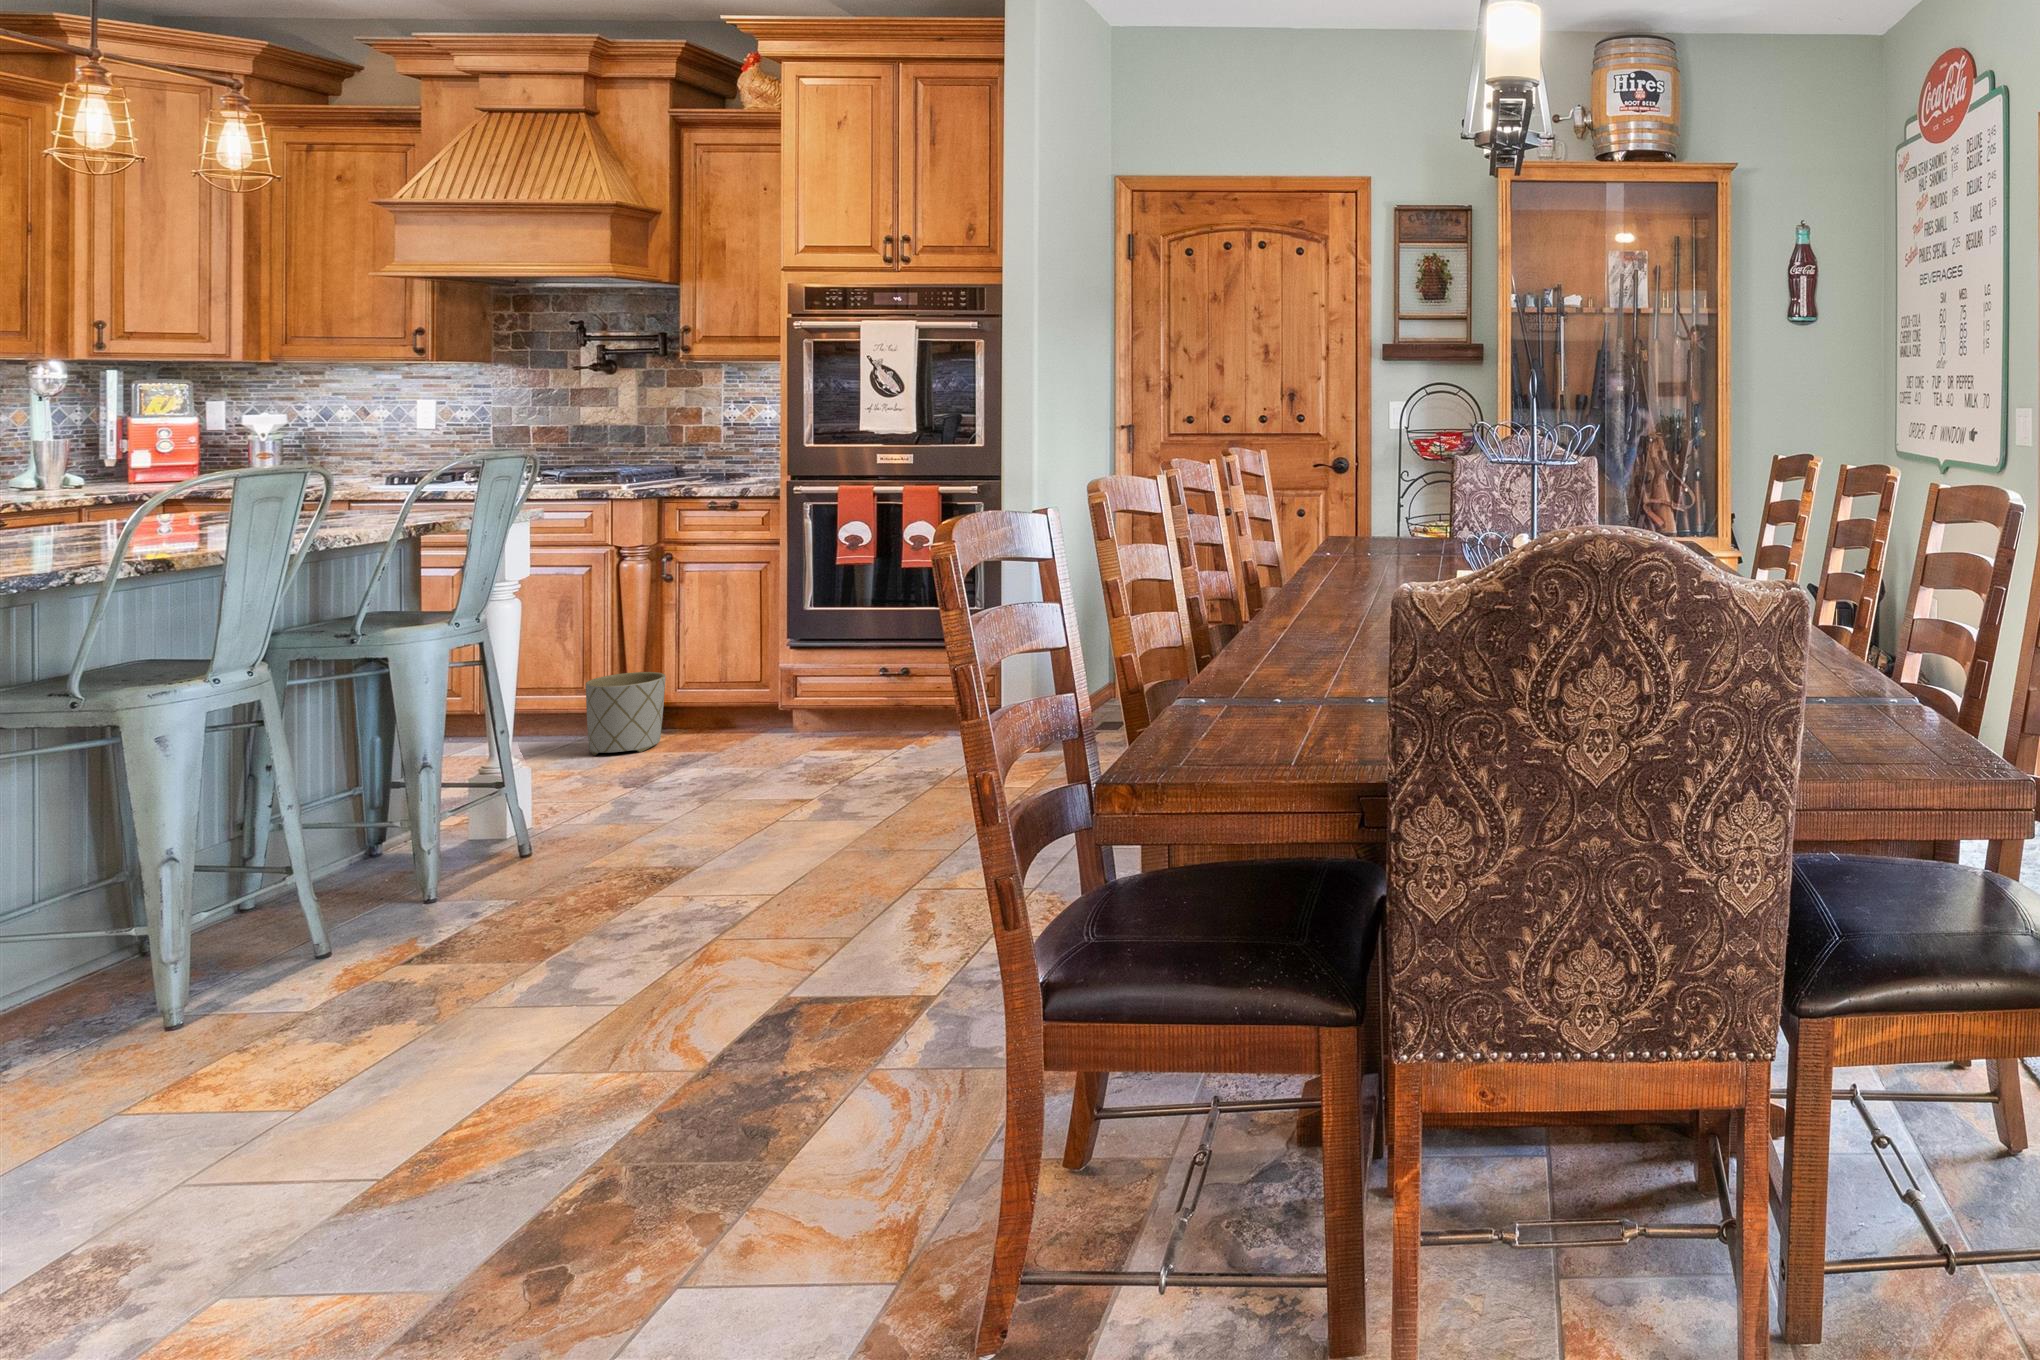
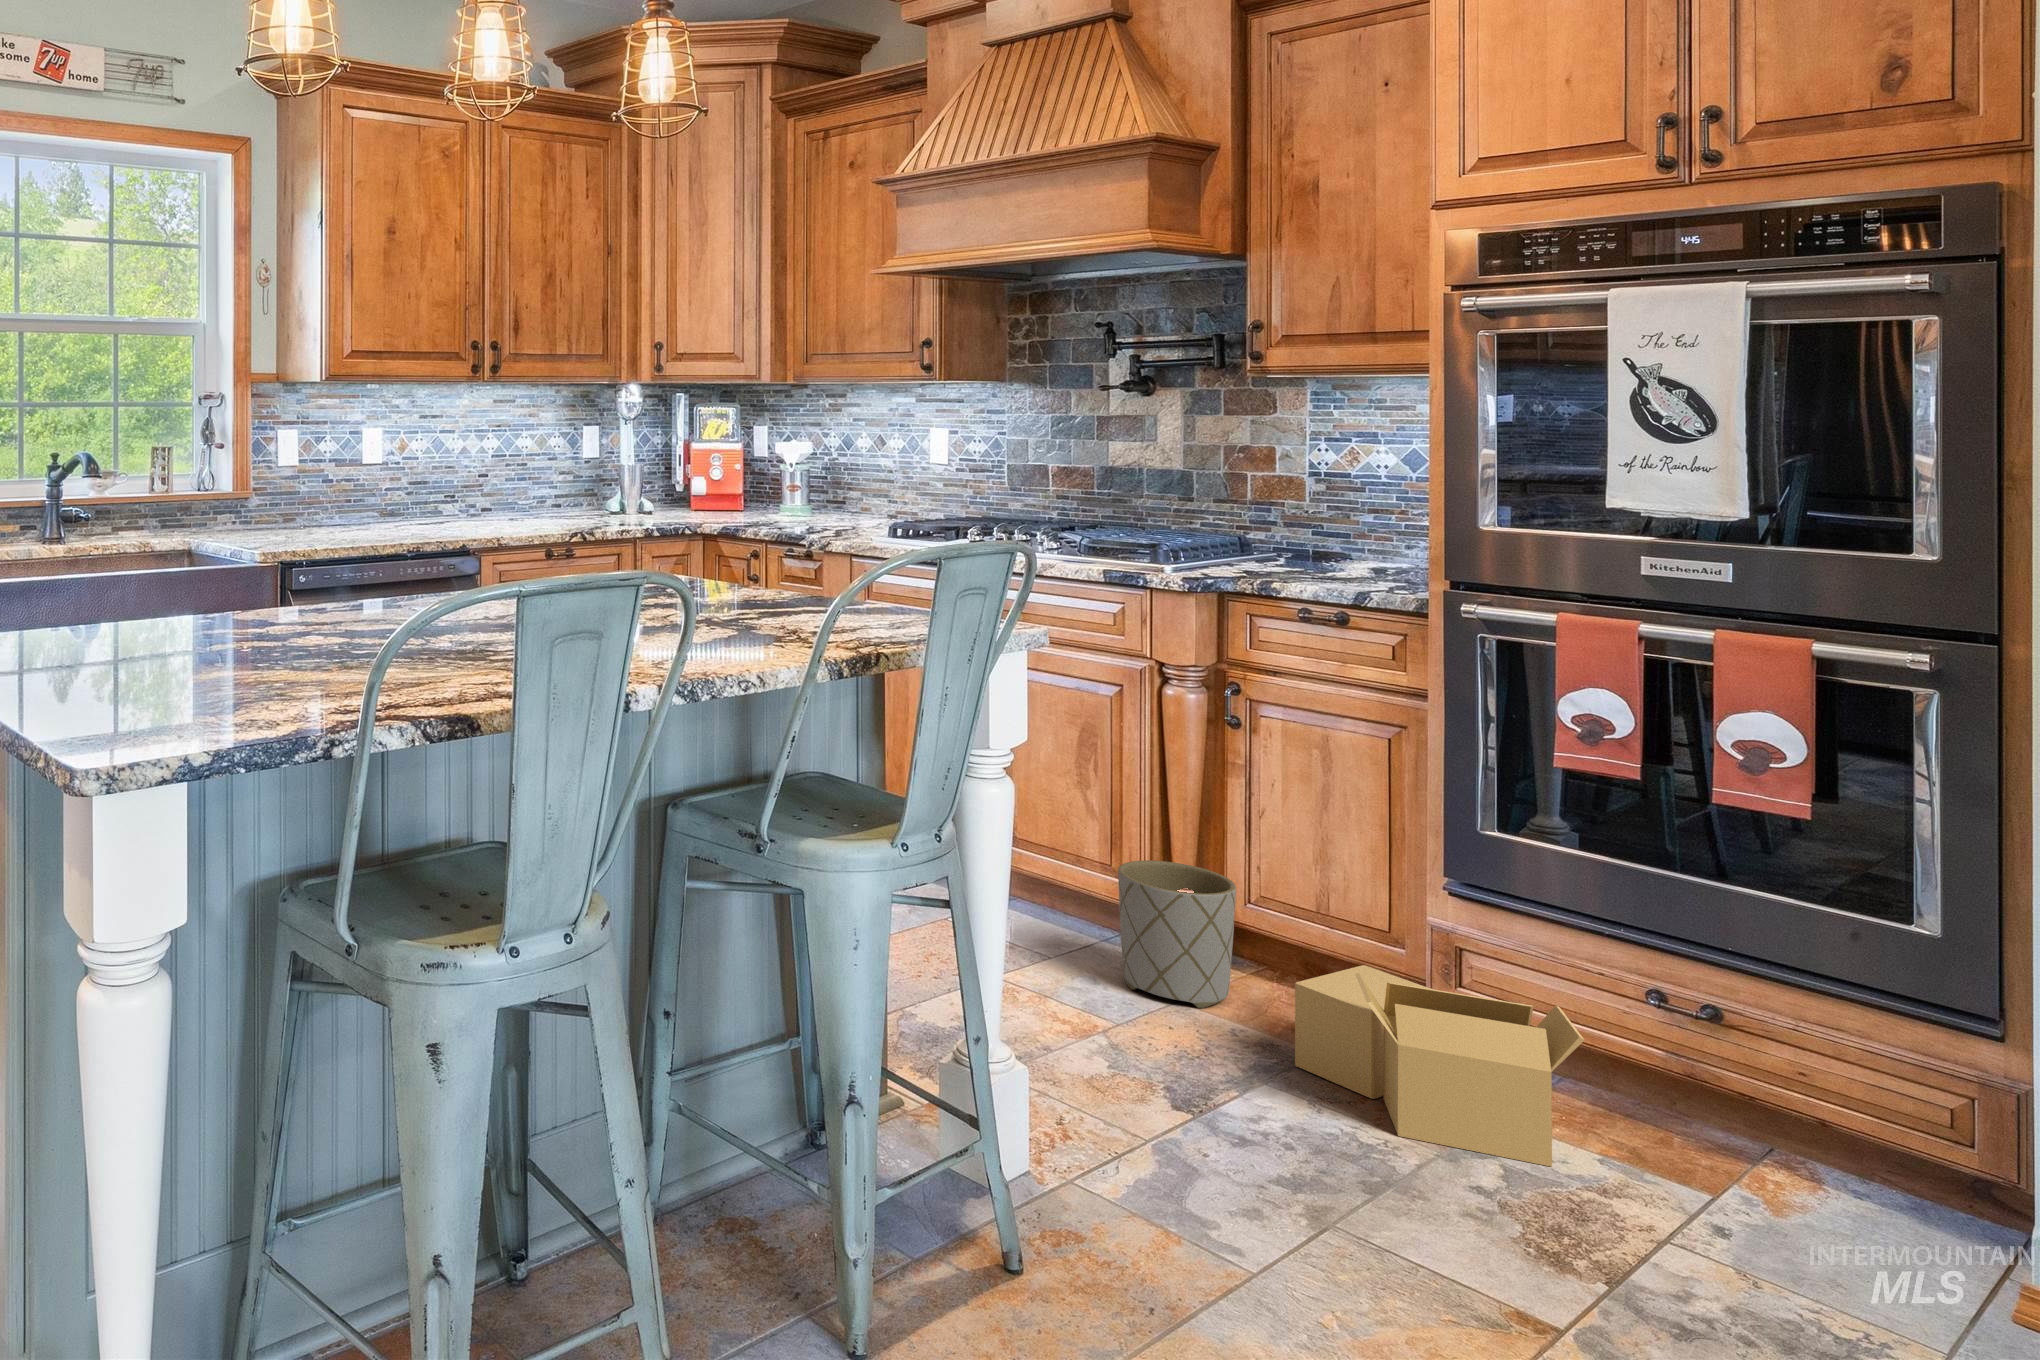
cardboard box: none [697,684,840,769] -> present [1295,965,1584,1167]

